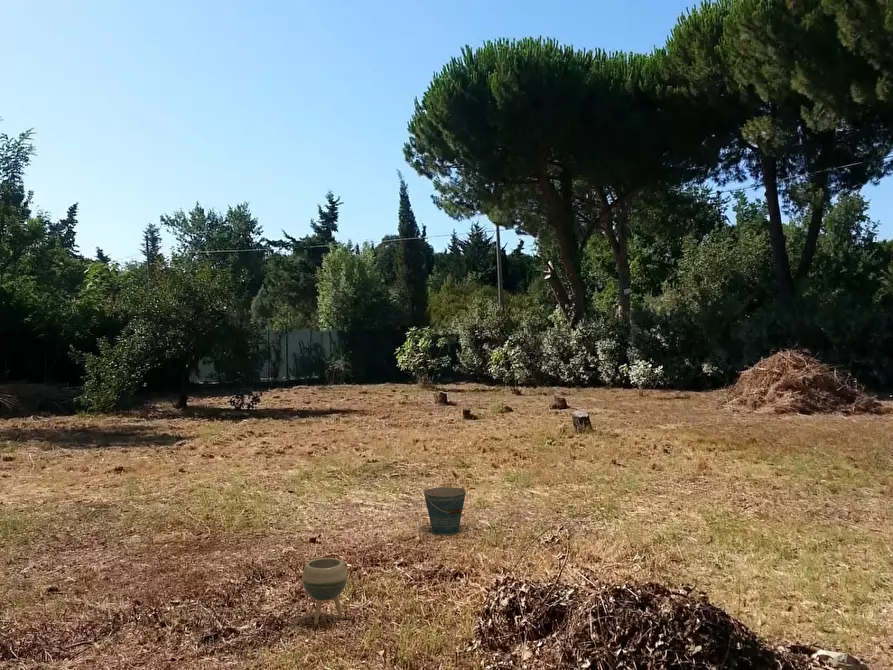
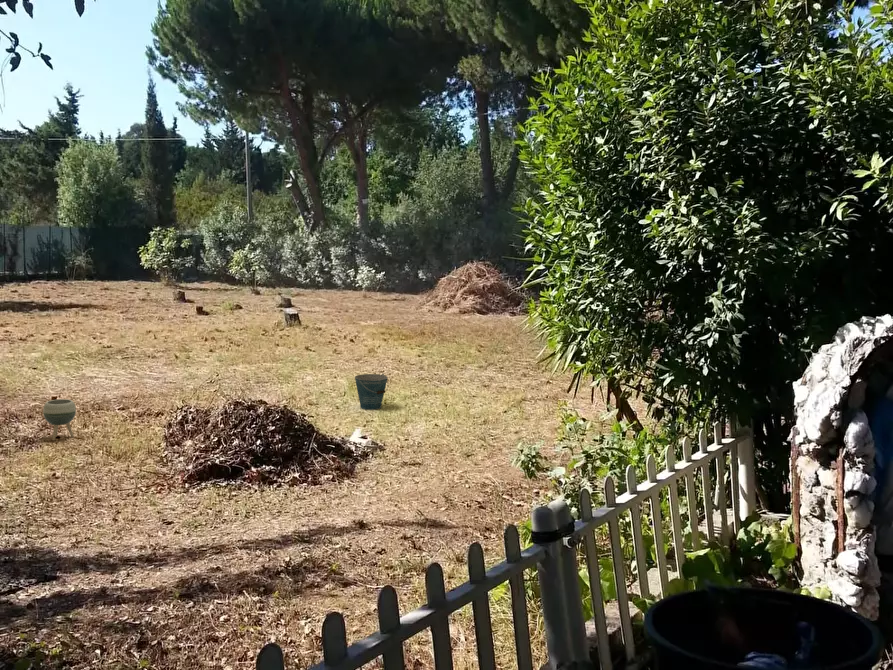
bucket: present [424,487,466,535] -> present [355,374,388,410]

